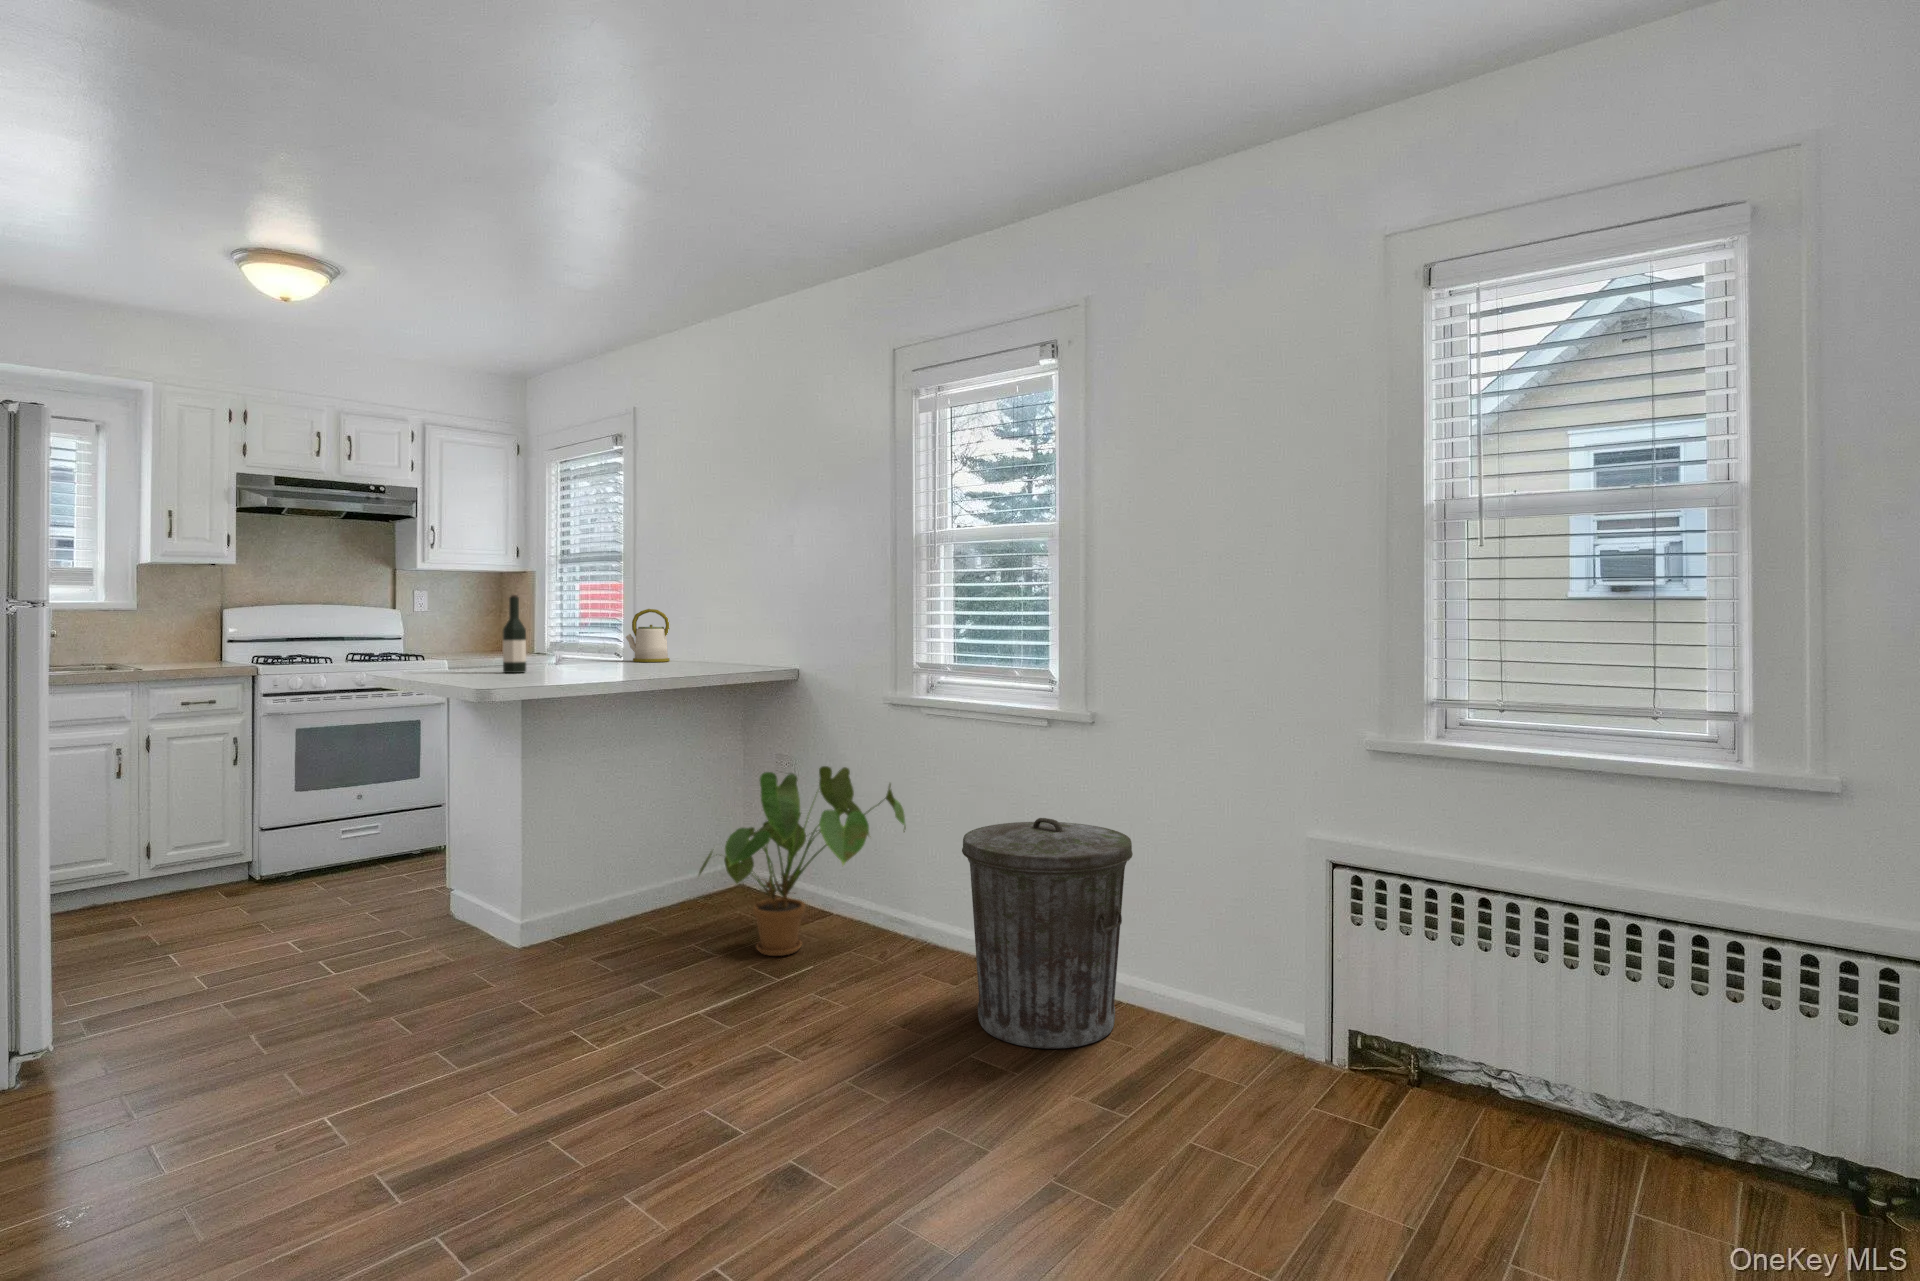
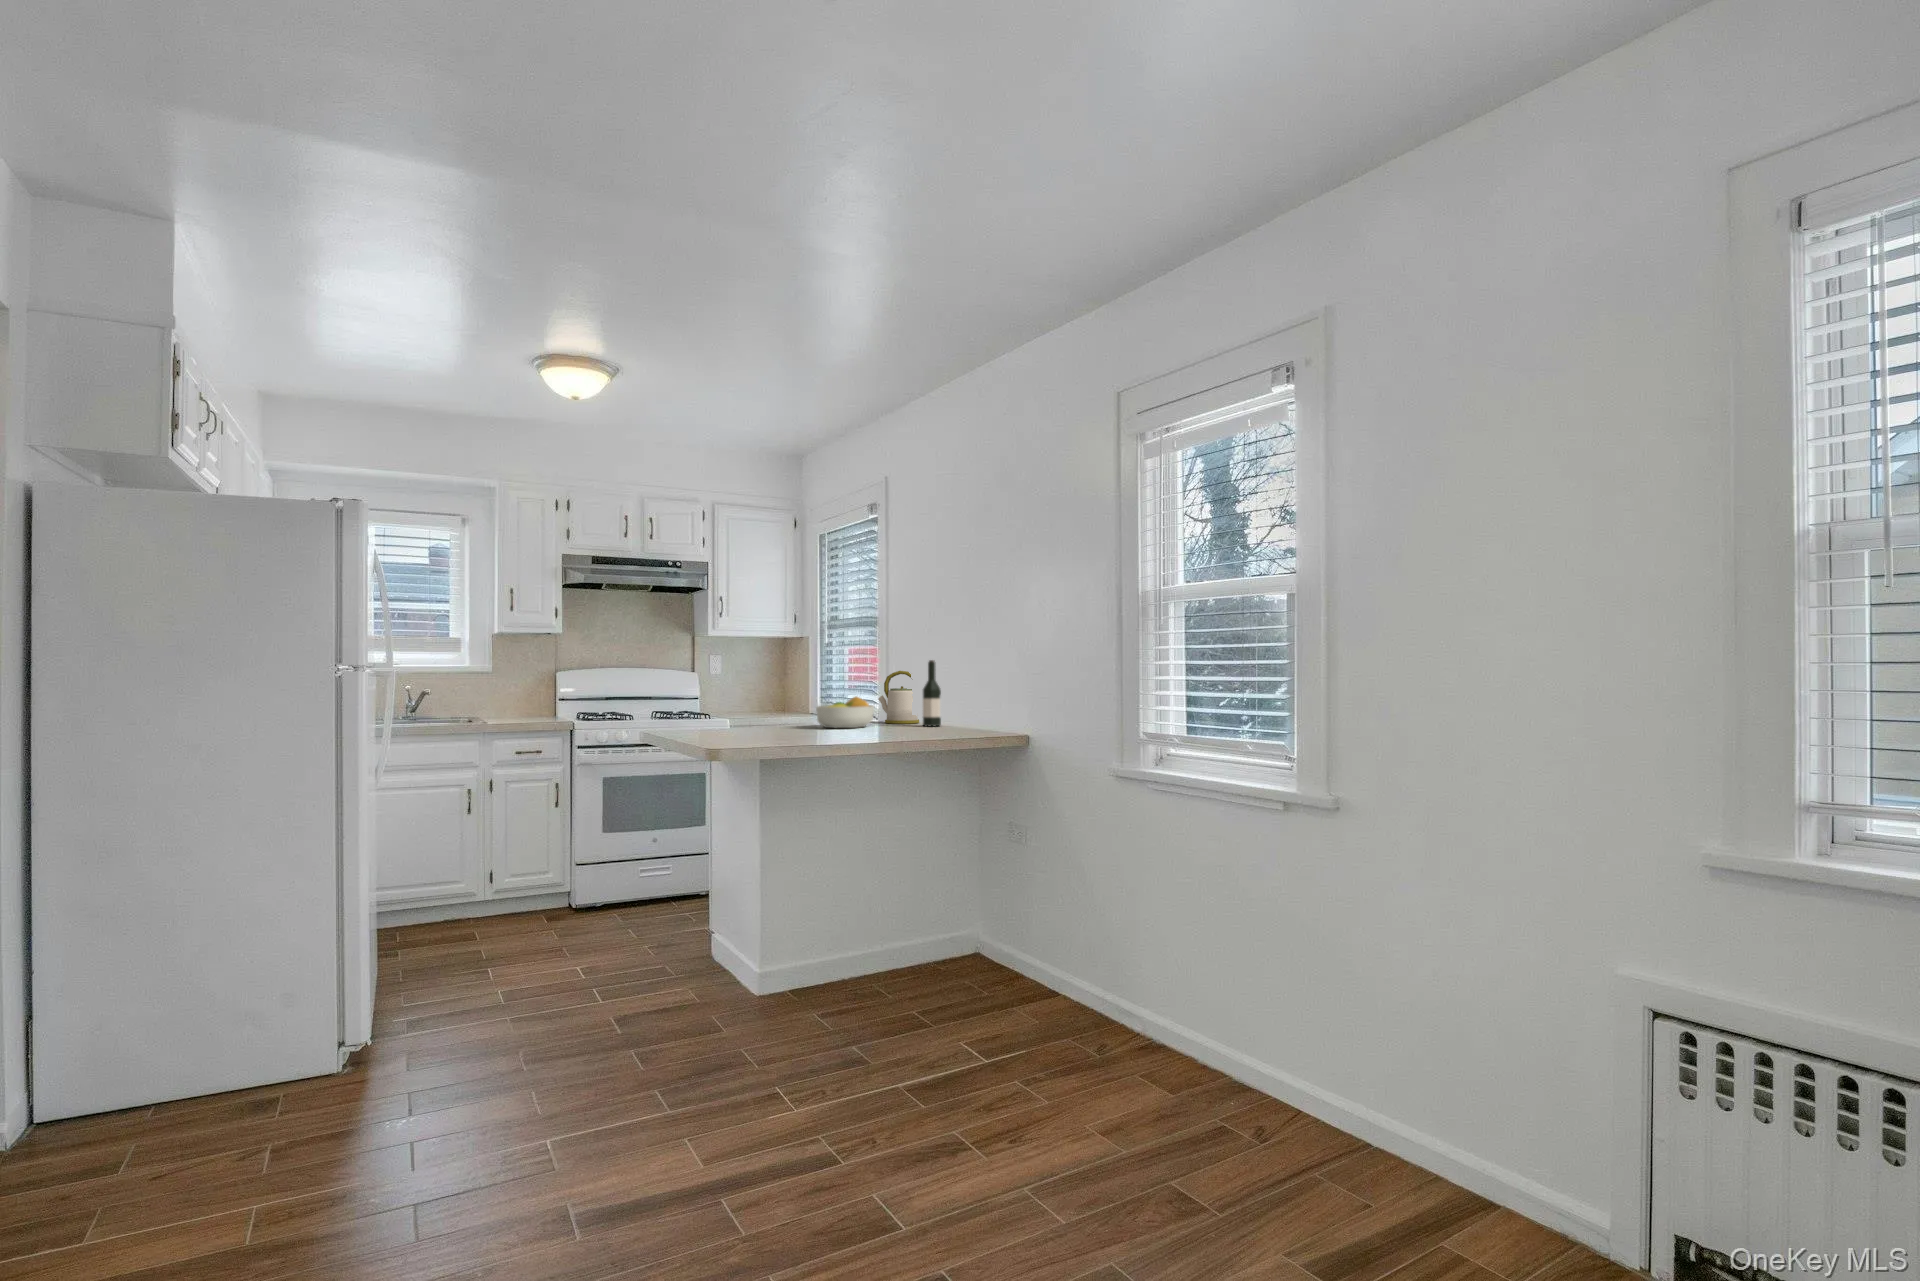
wine bottle: present [503,595,526,673] -> present [923,660,941,726]
fruit bowl: none [567,634,627,666] -> present [816,697,874,728]
house plant: present [699,766,906,956] -> none [913,839,1132,1043]
trash can: present [962,818,1133,1049] -> none [1169,919,1378,1204]

